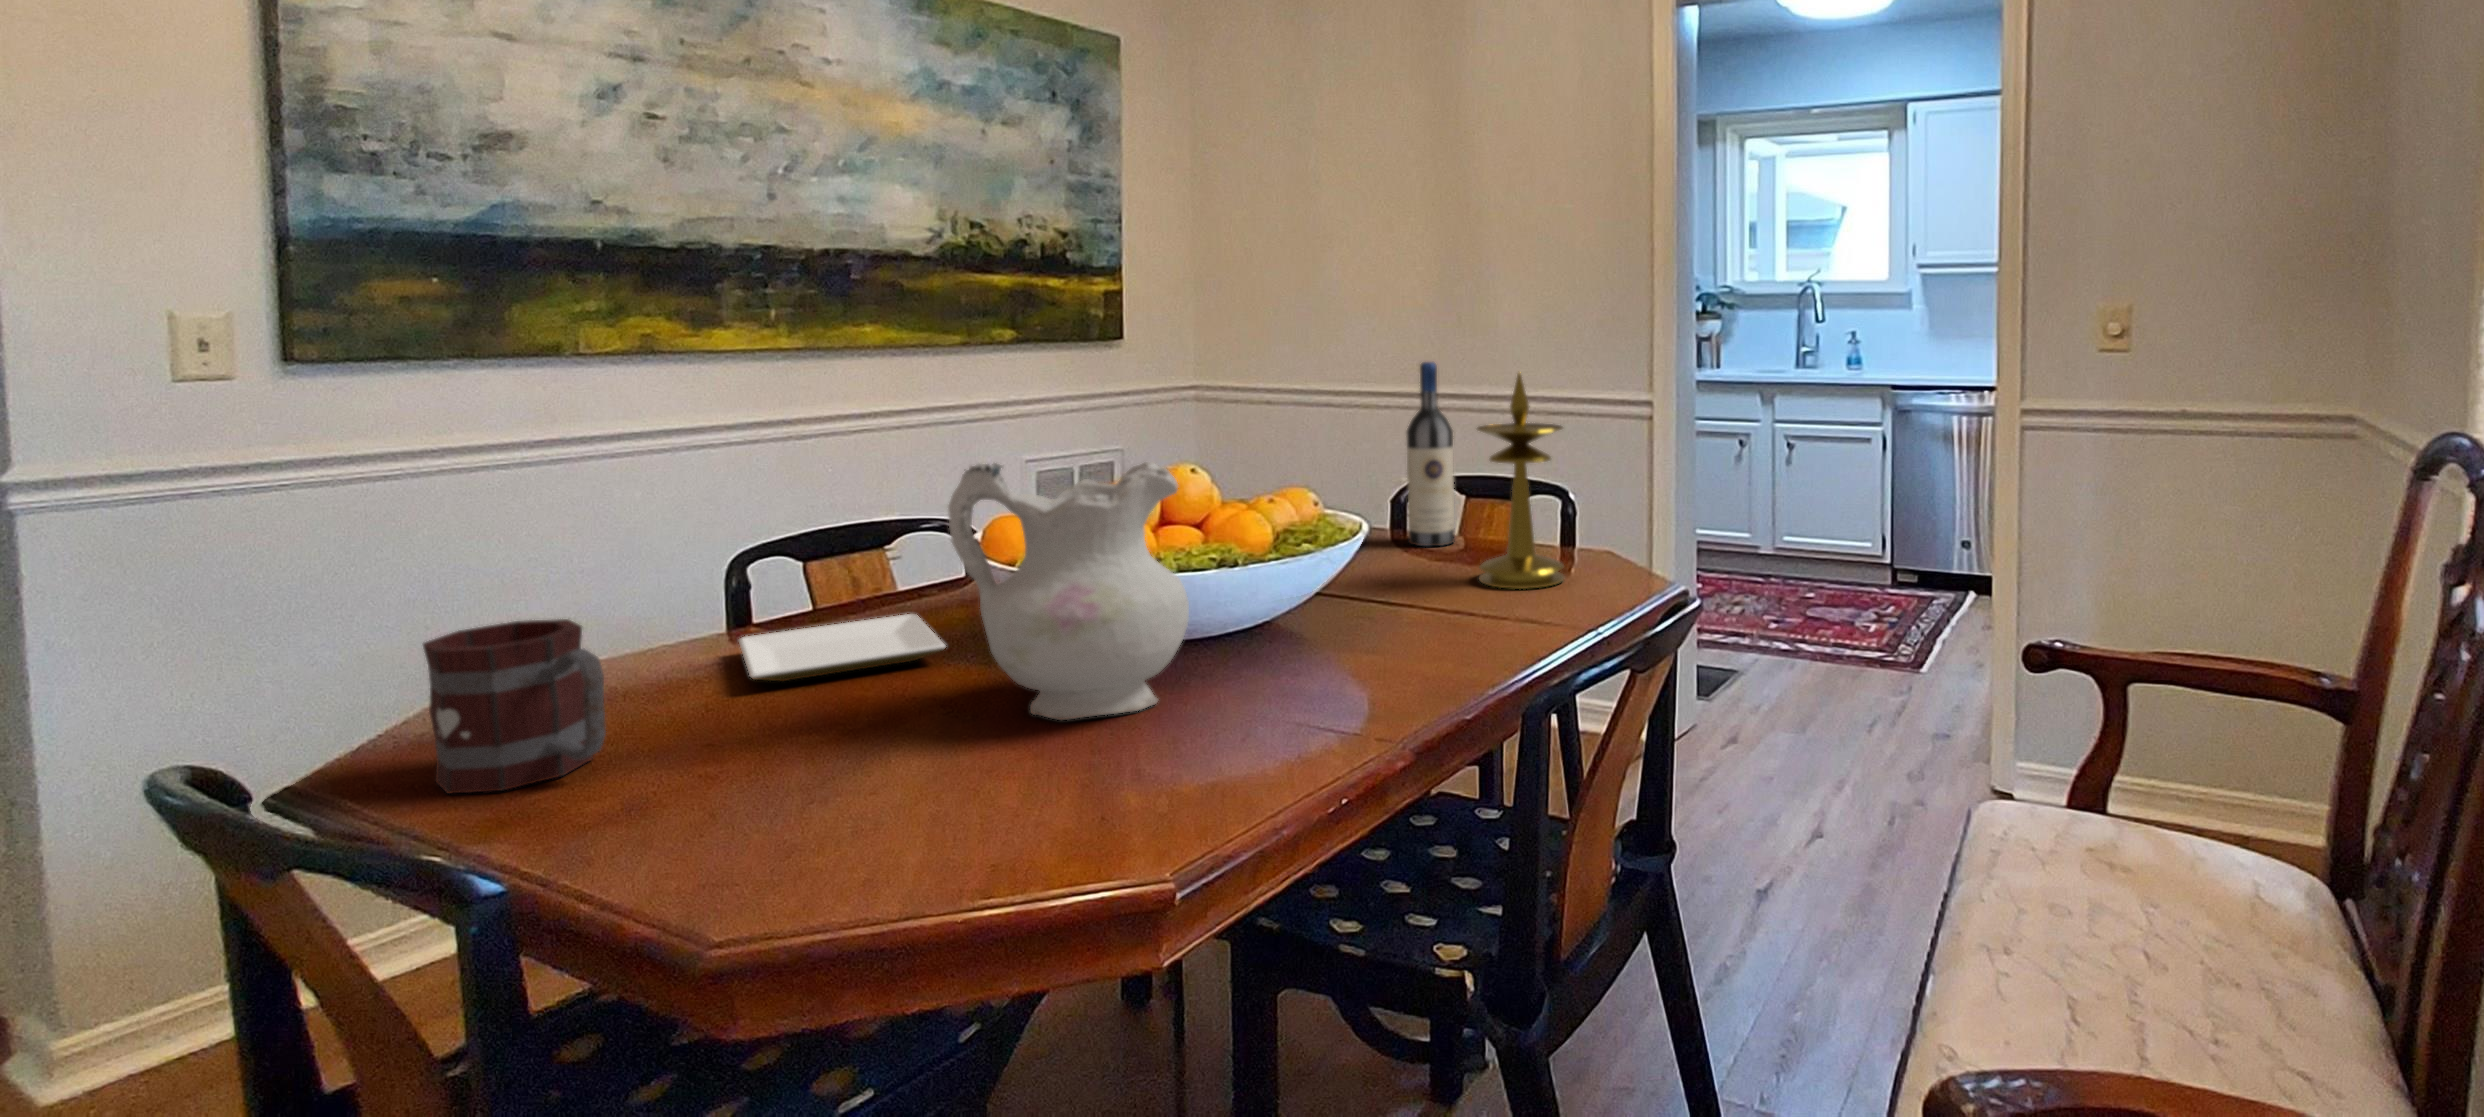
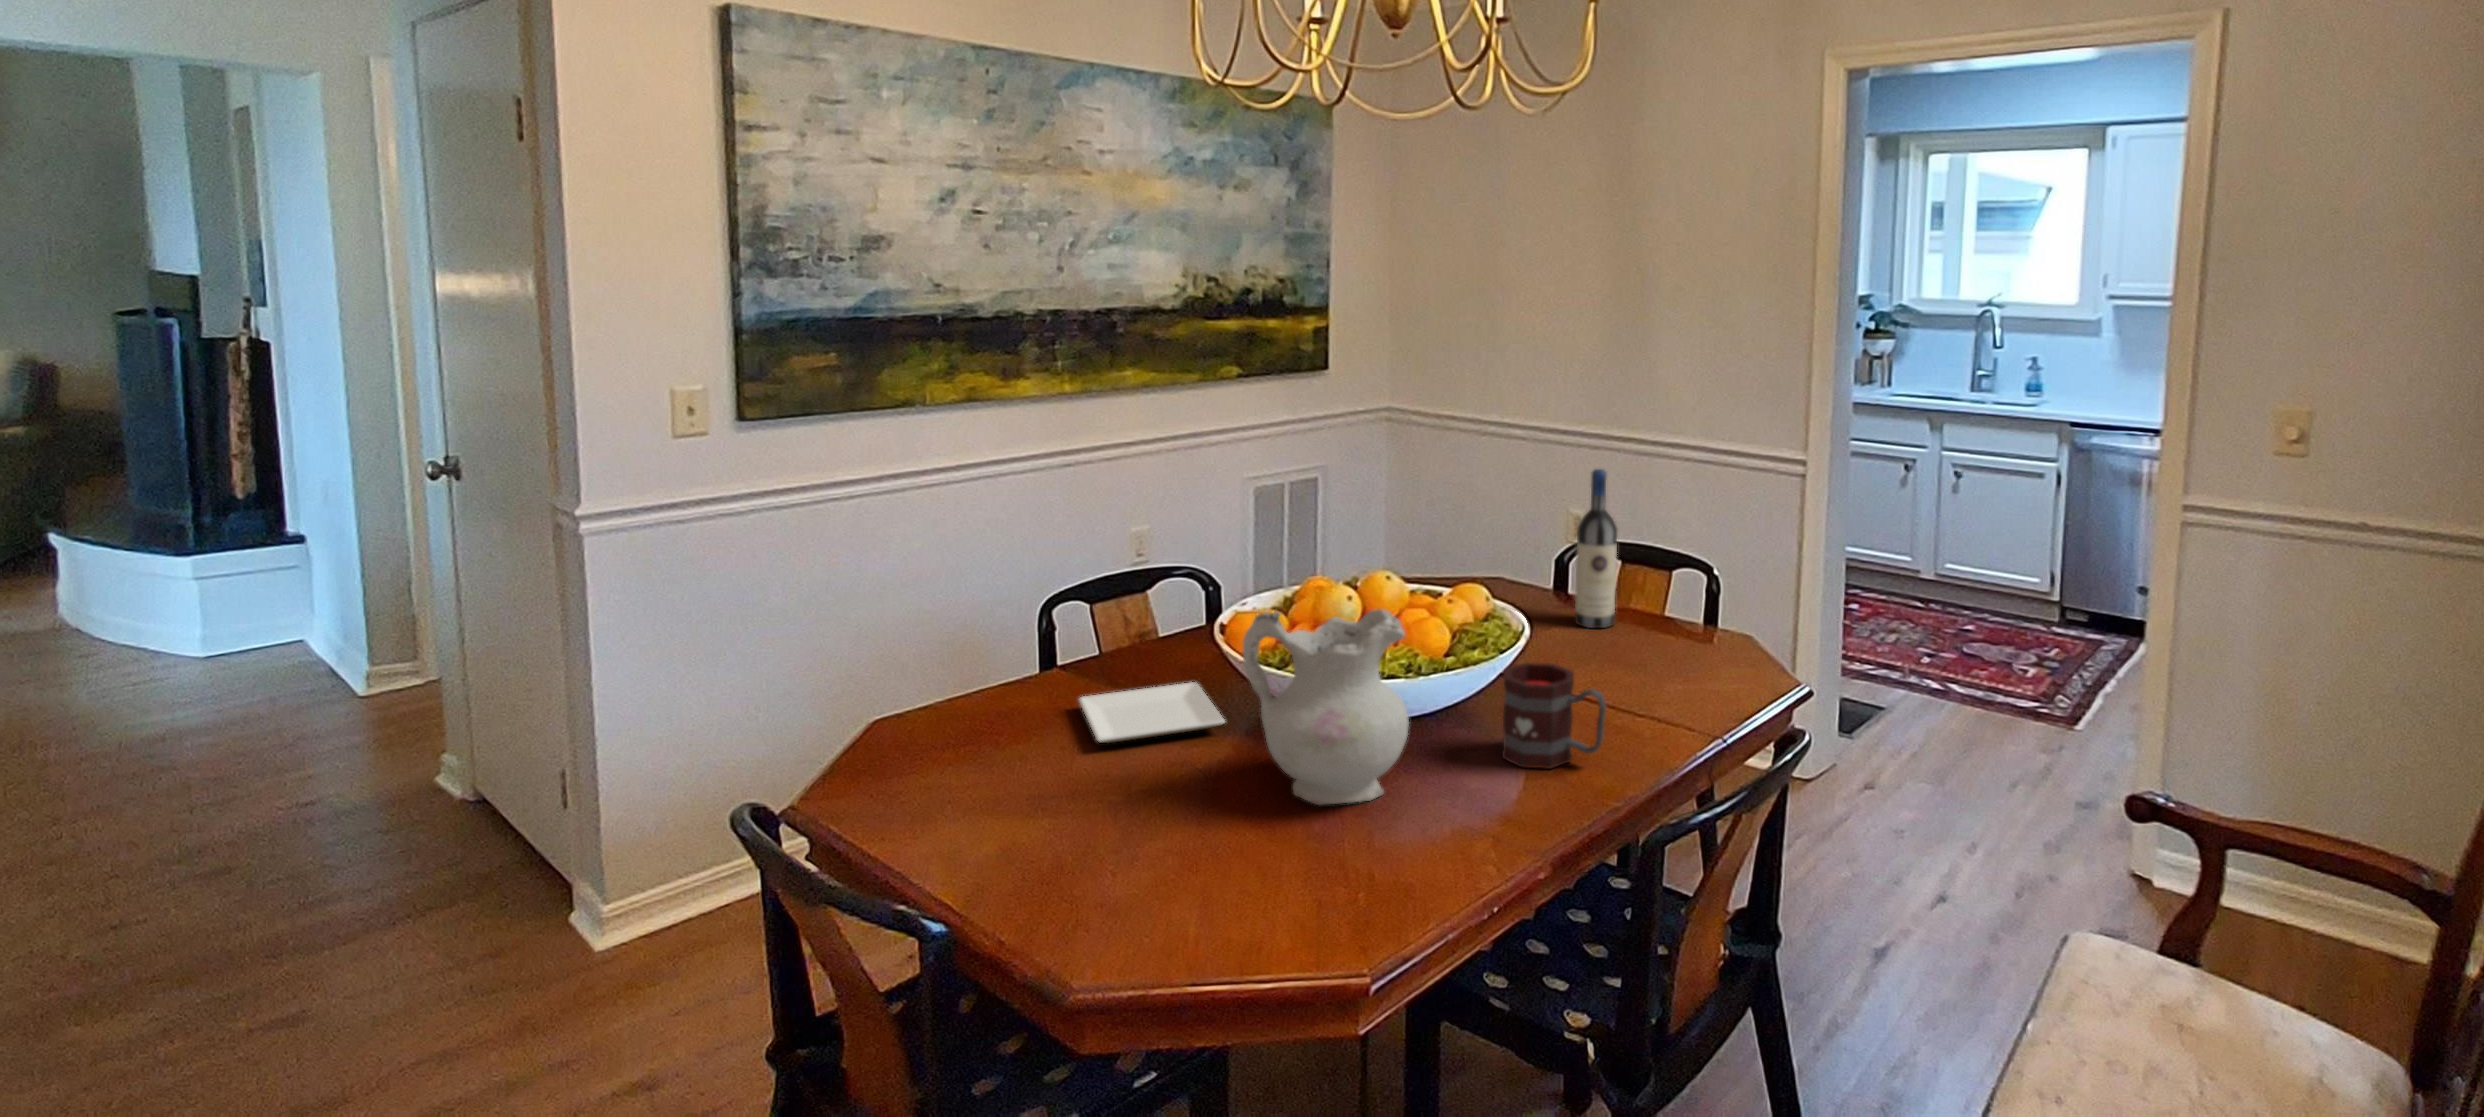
candlestick: present [1477,372,1564,589] -> none [1633,505,1713,691]
mug: present [423,619,606,793] -> present [1502,663,1606,769]

